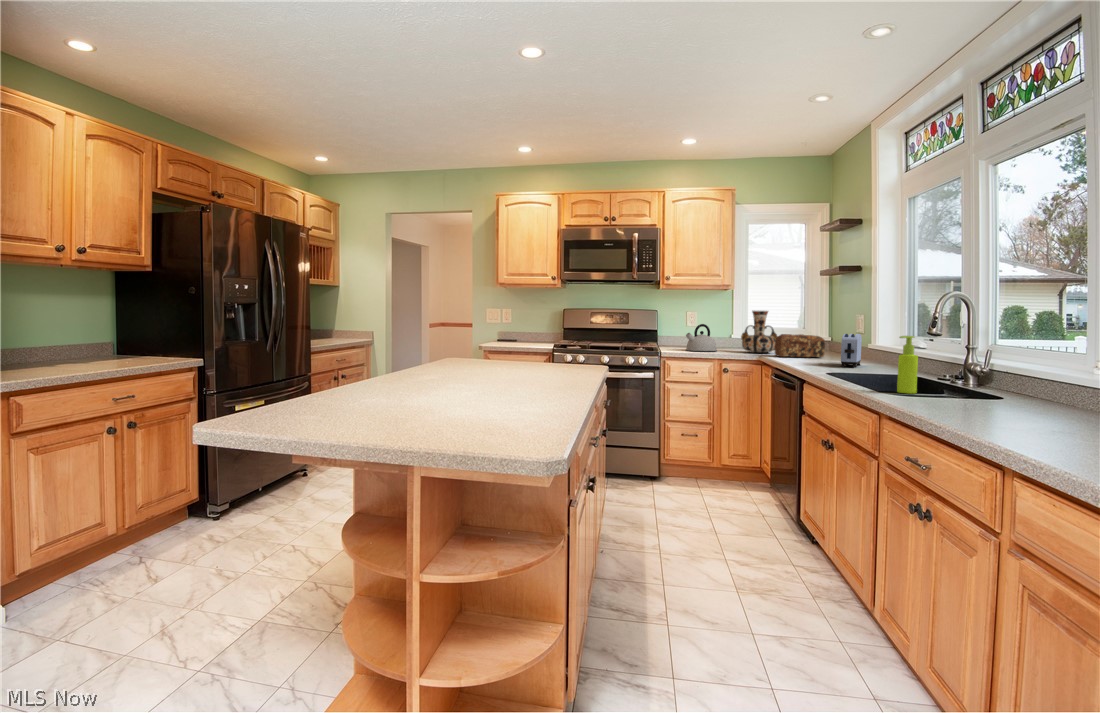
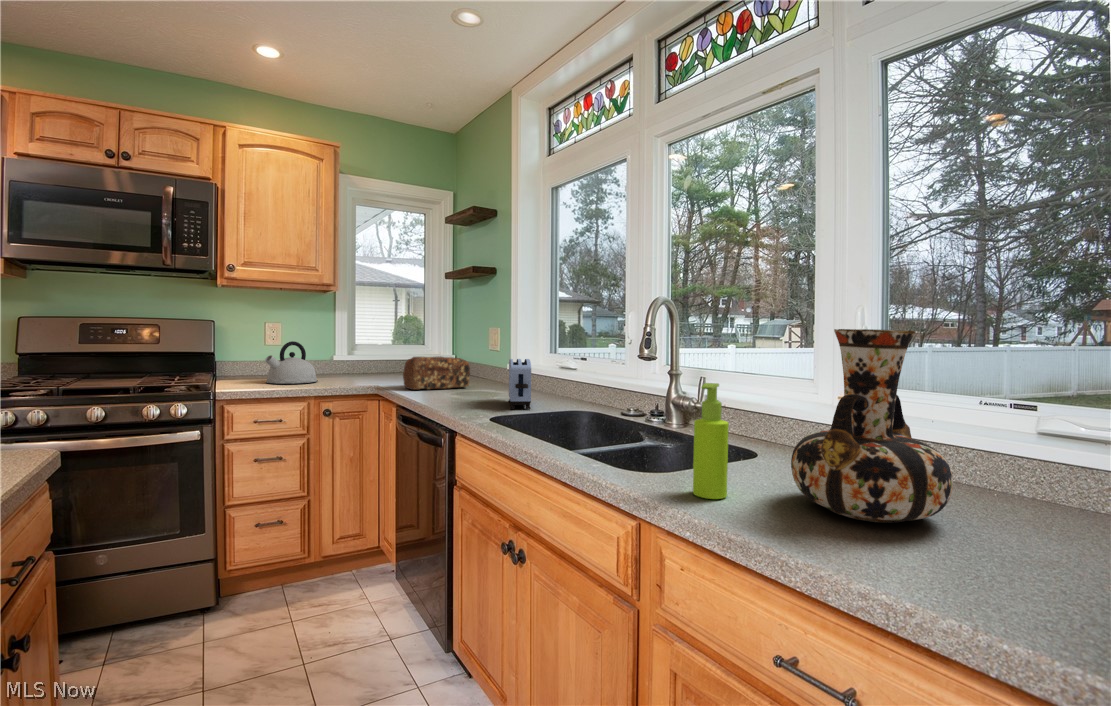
vase: present [741,311,777,353] -> present [791,329,953,523]

